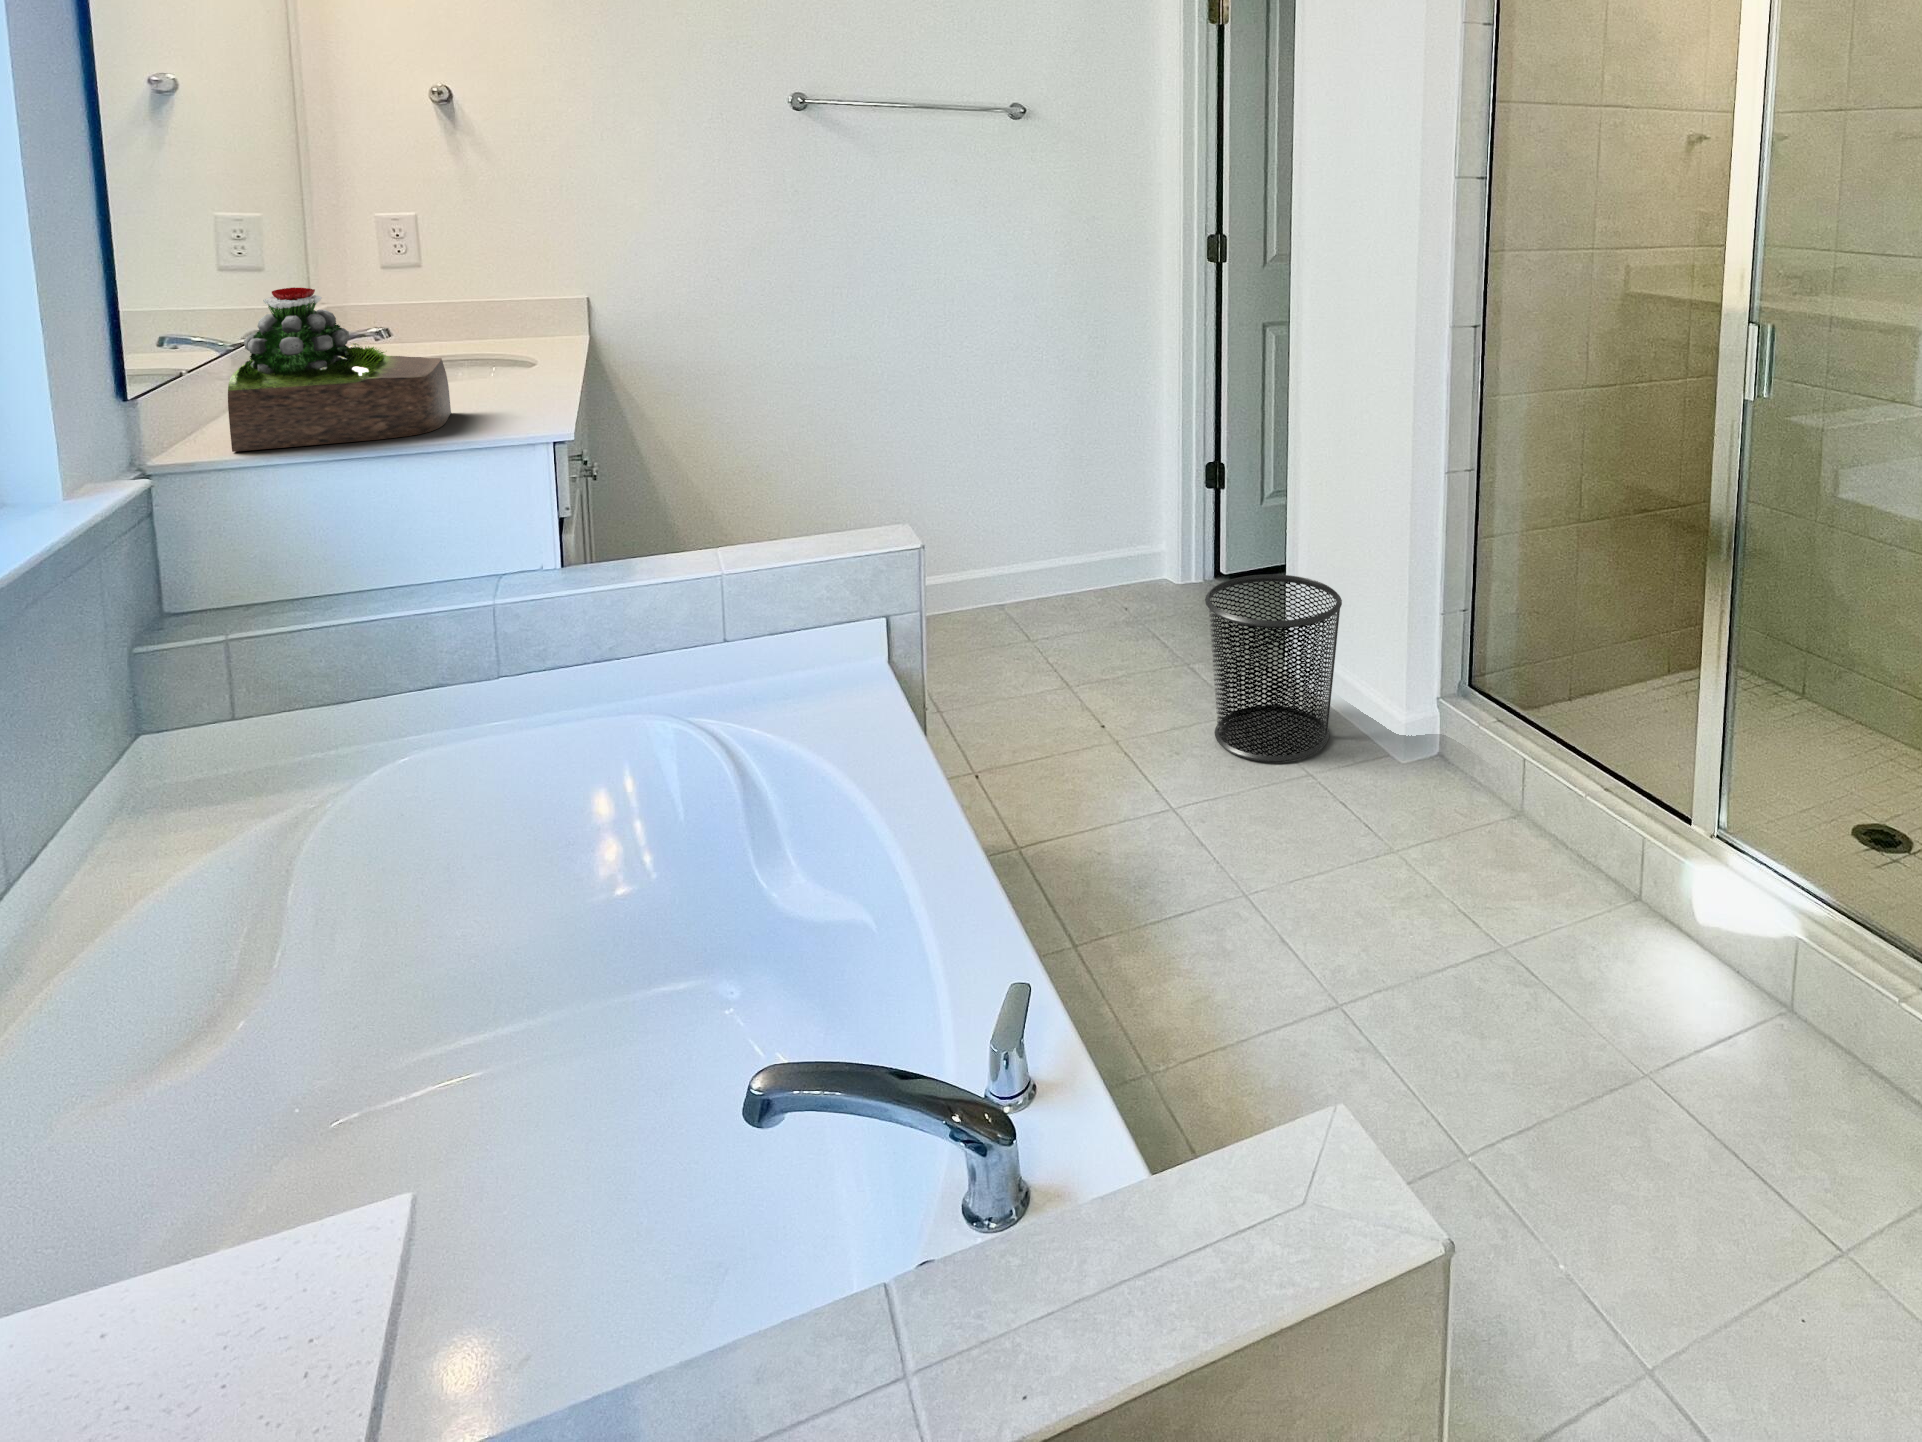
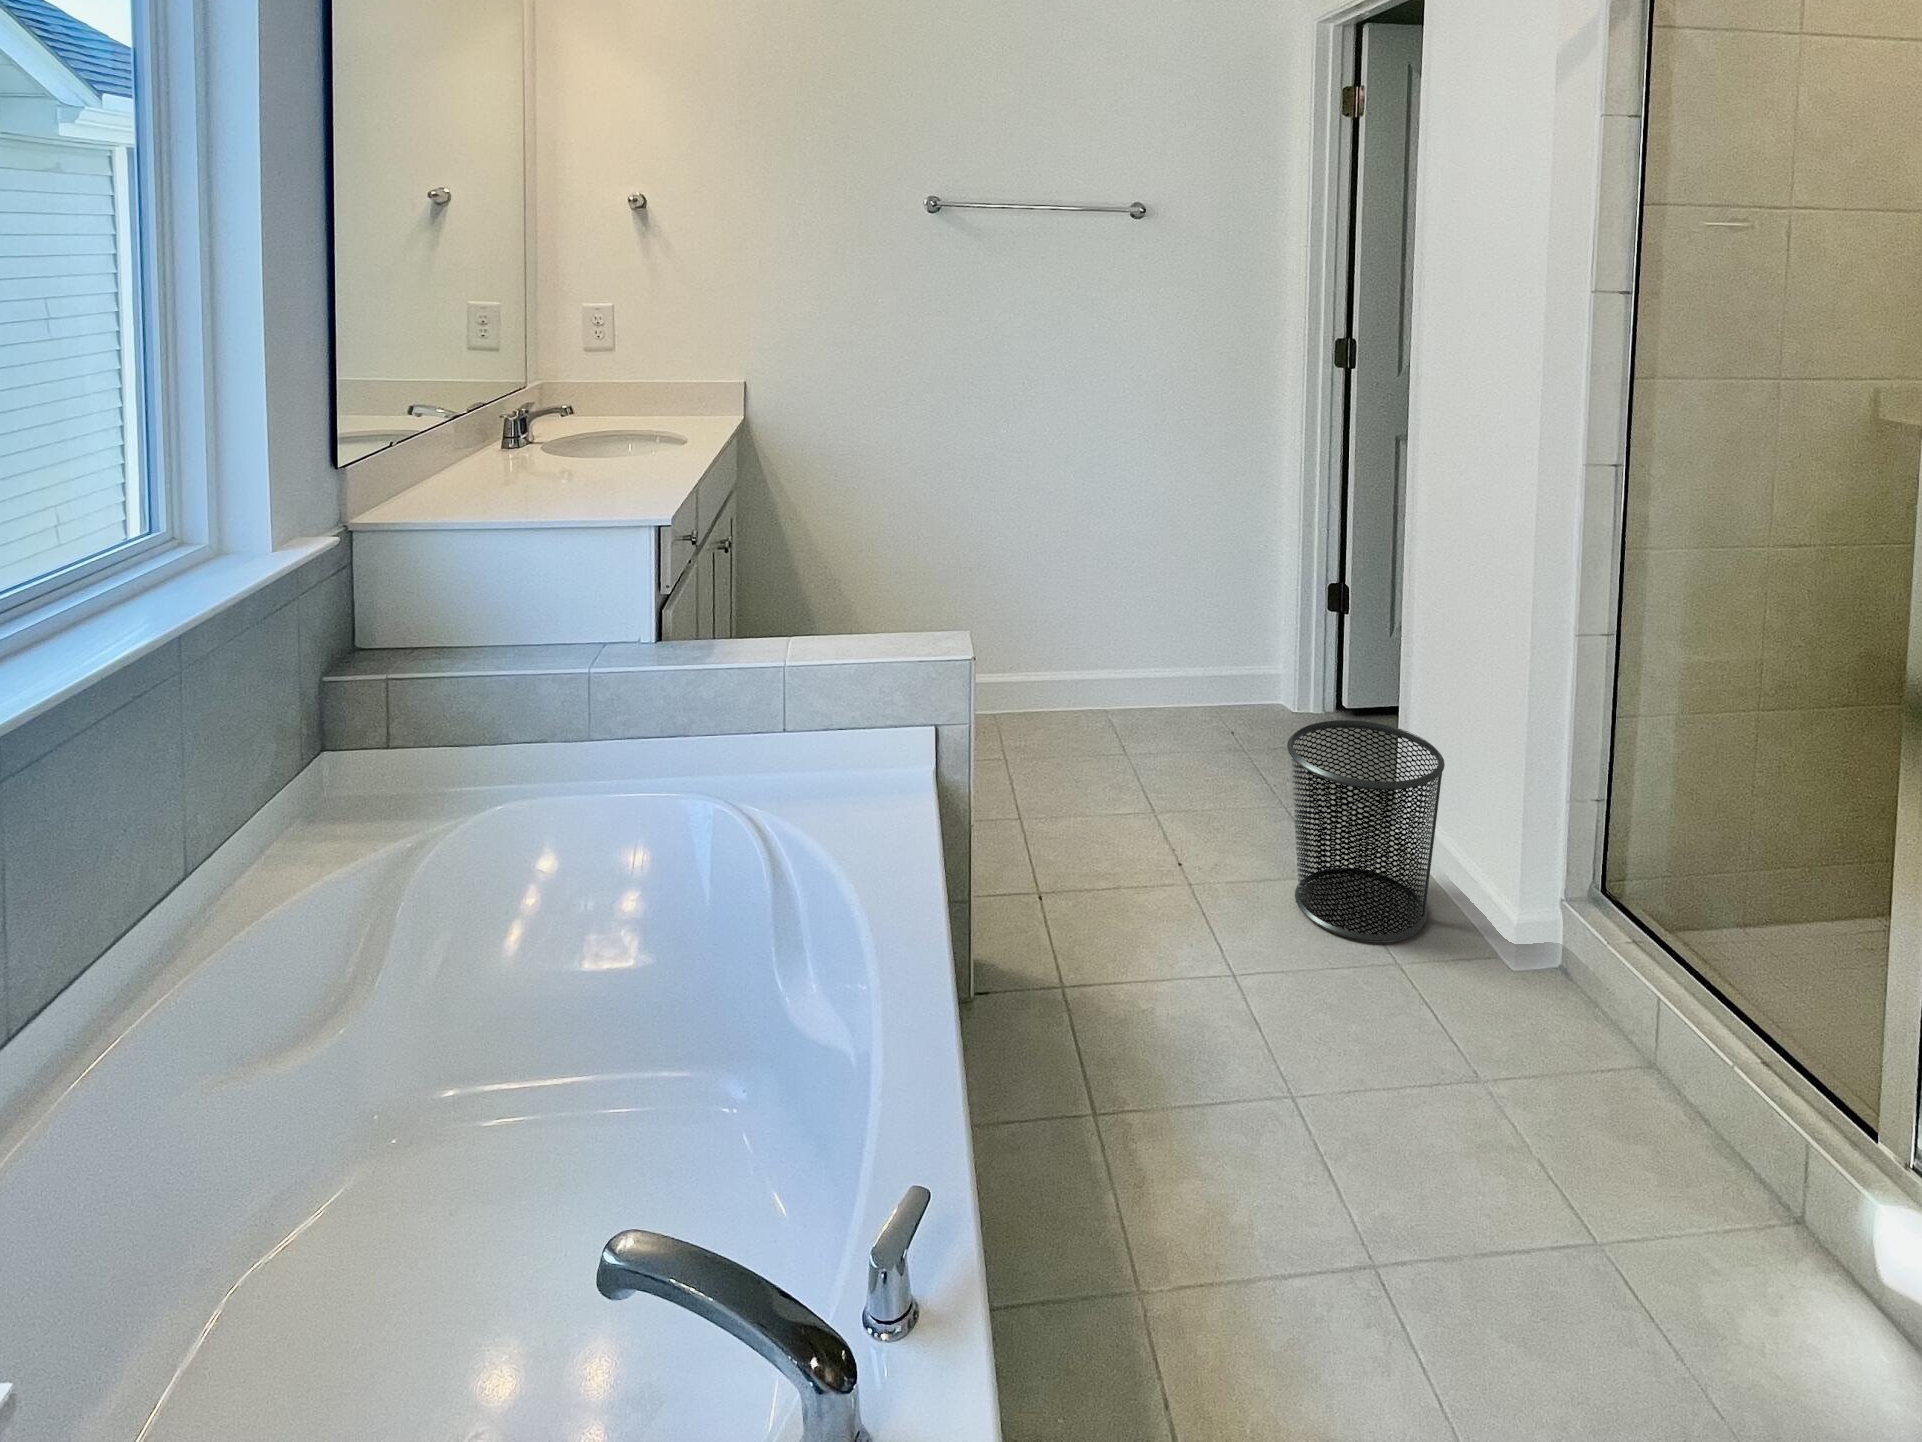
succulent plant: present [228,287,451,452] -> none [411,377,588,515]

